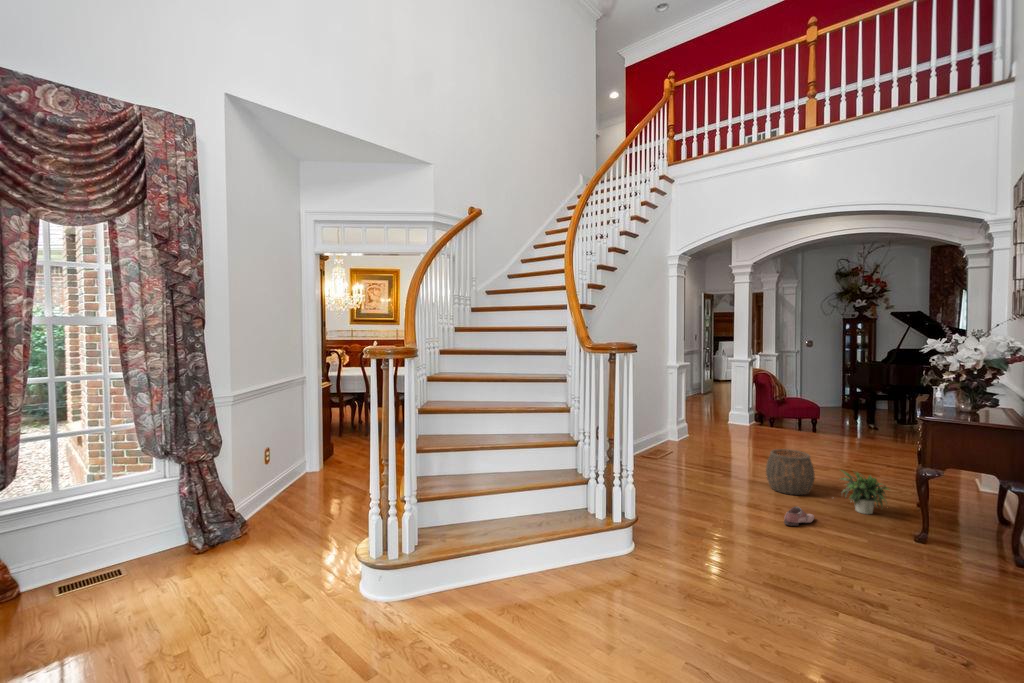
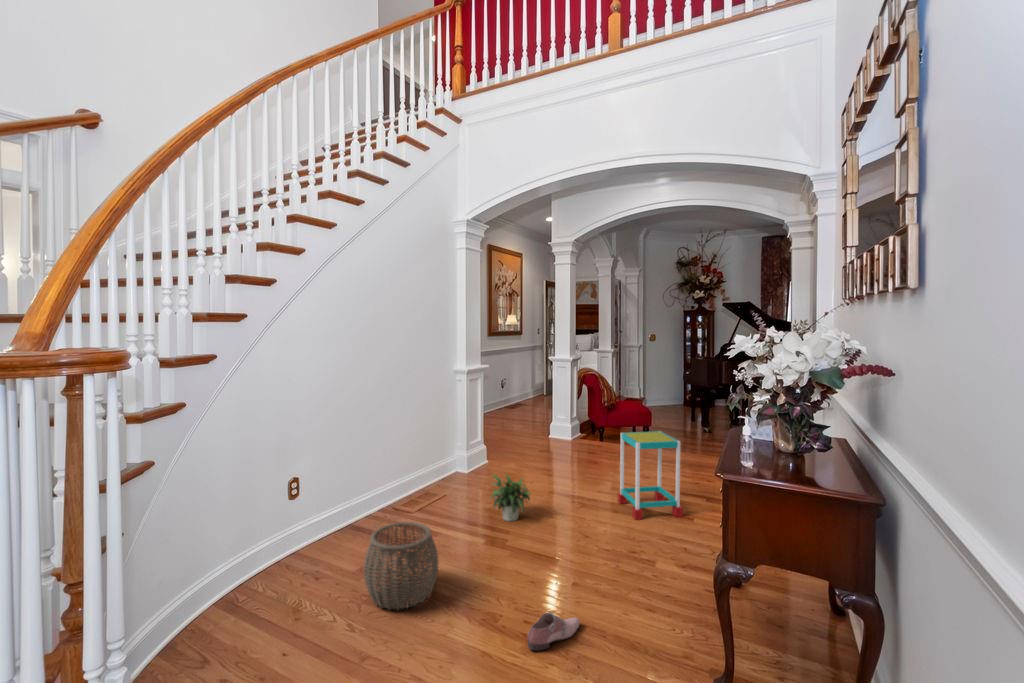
side table: none [810,413,869,475] -> present [618,431,683,520]
woven basket: present [766,449,815,495] -> present [364,522,438,609]
potted plant: present [841,471,889,514] -> present [492,475,531,521]

